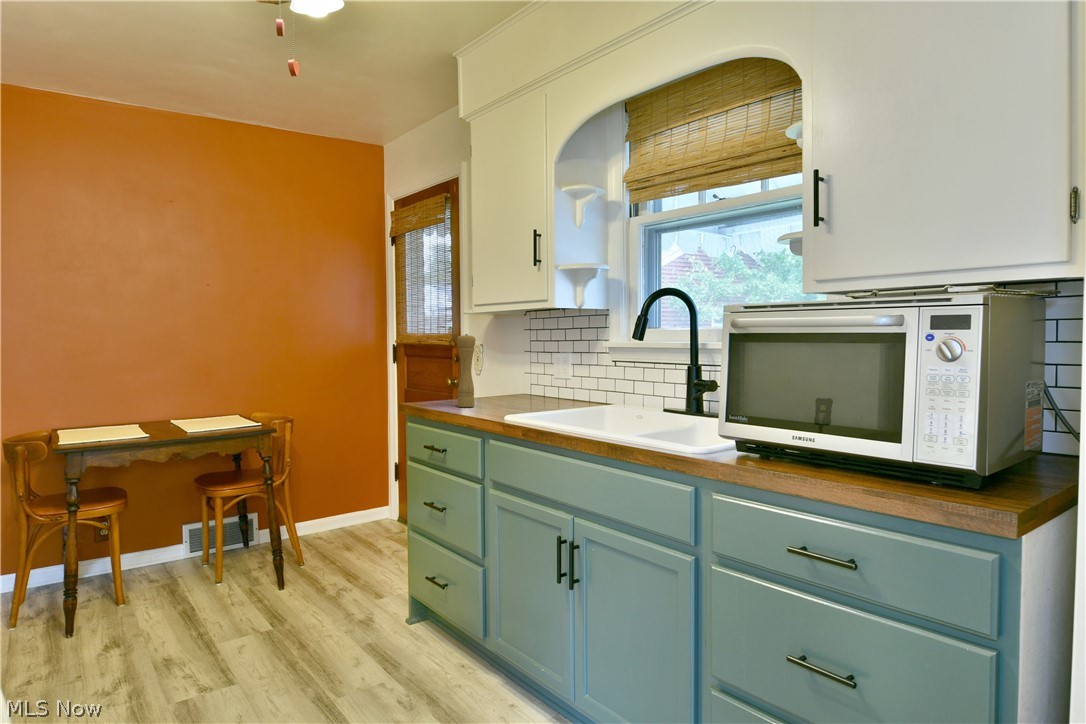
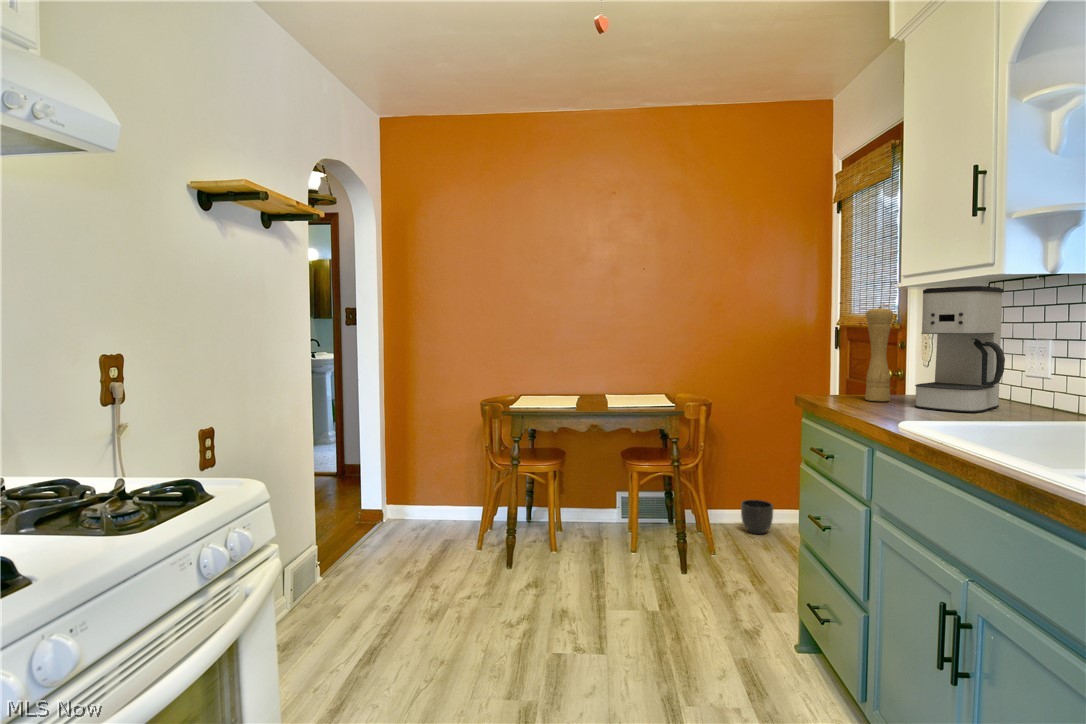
coffee maker: none [495,323,546,411] -> present [915,286,1005,413]
planter: none [318,506,349,539] -> present [741,500,773,534]

